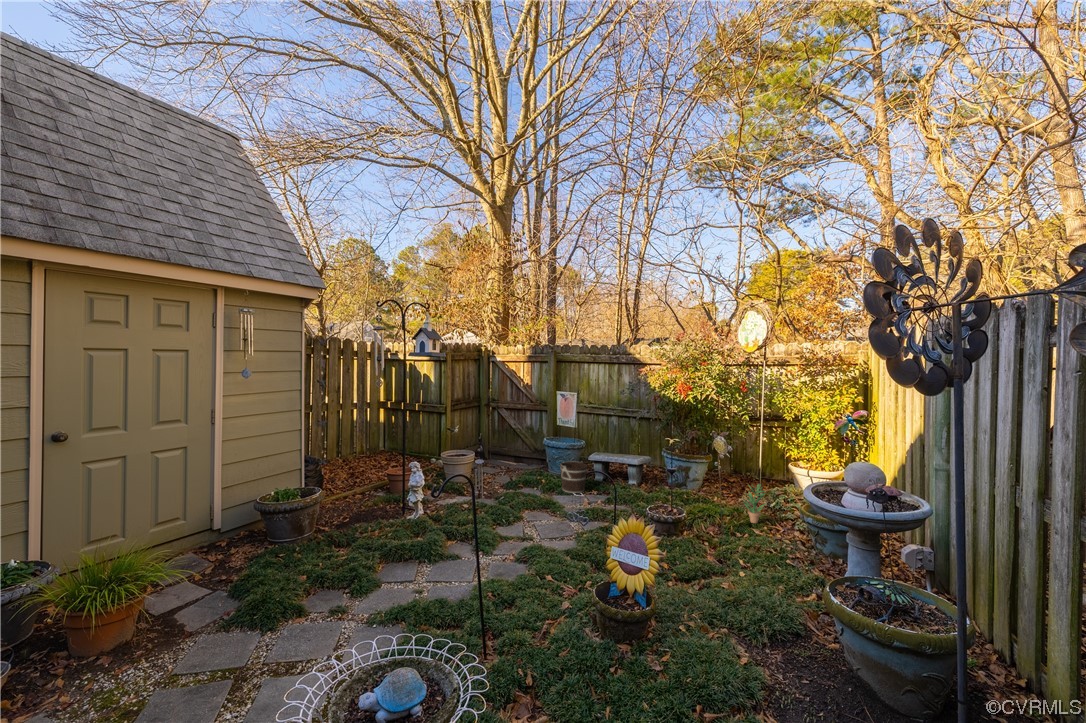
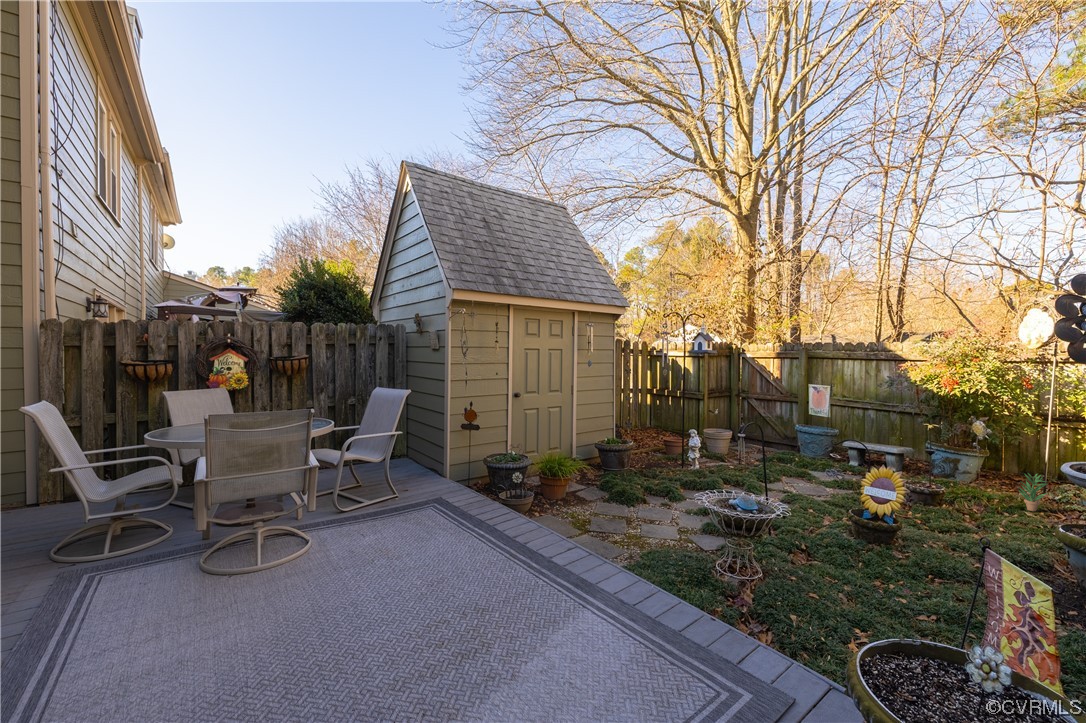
bucket: present [560,461,587,493] -> none [813,444,841,470]

